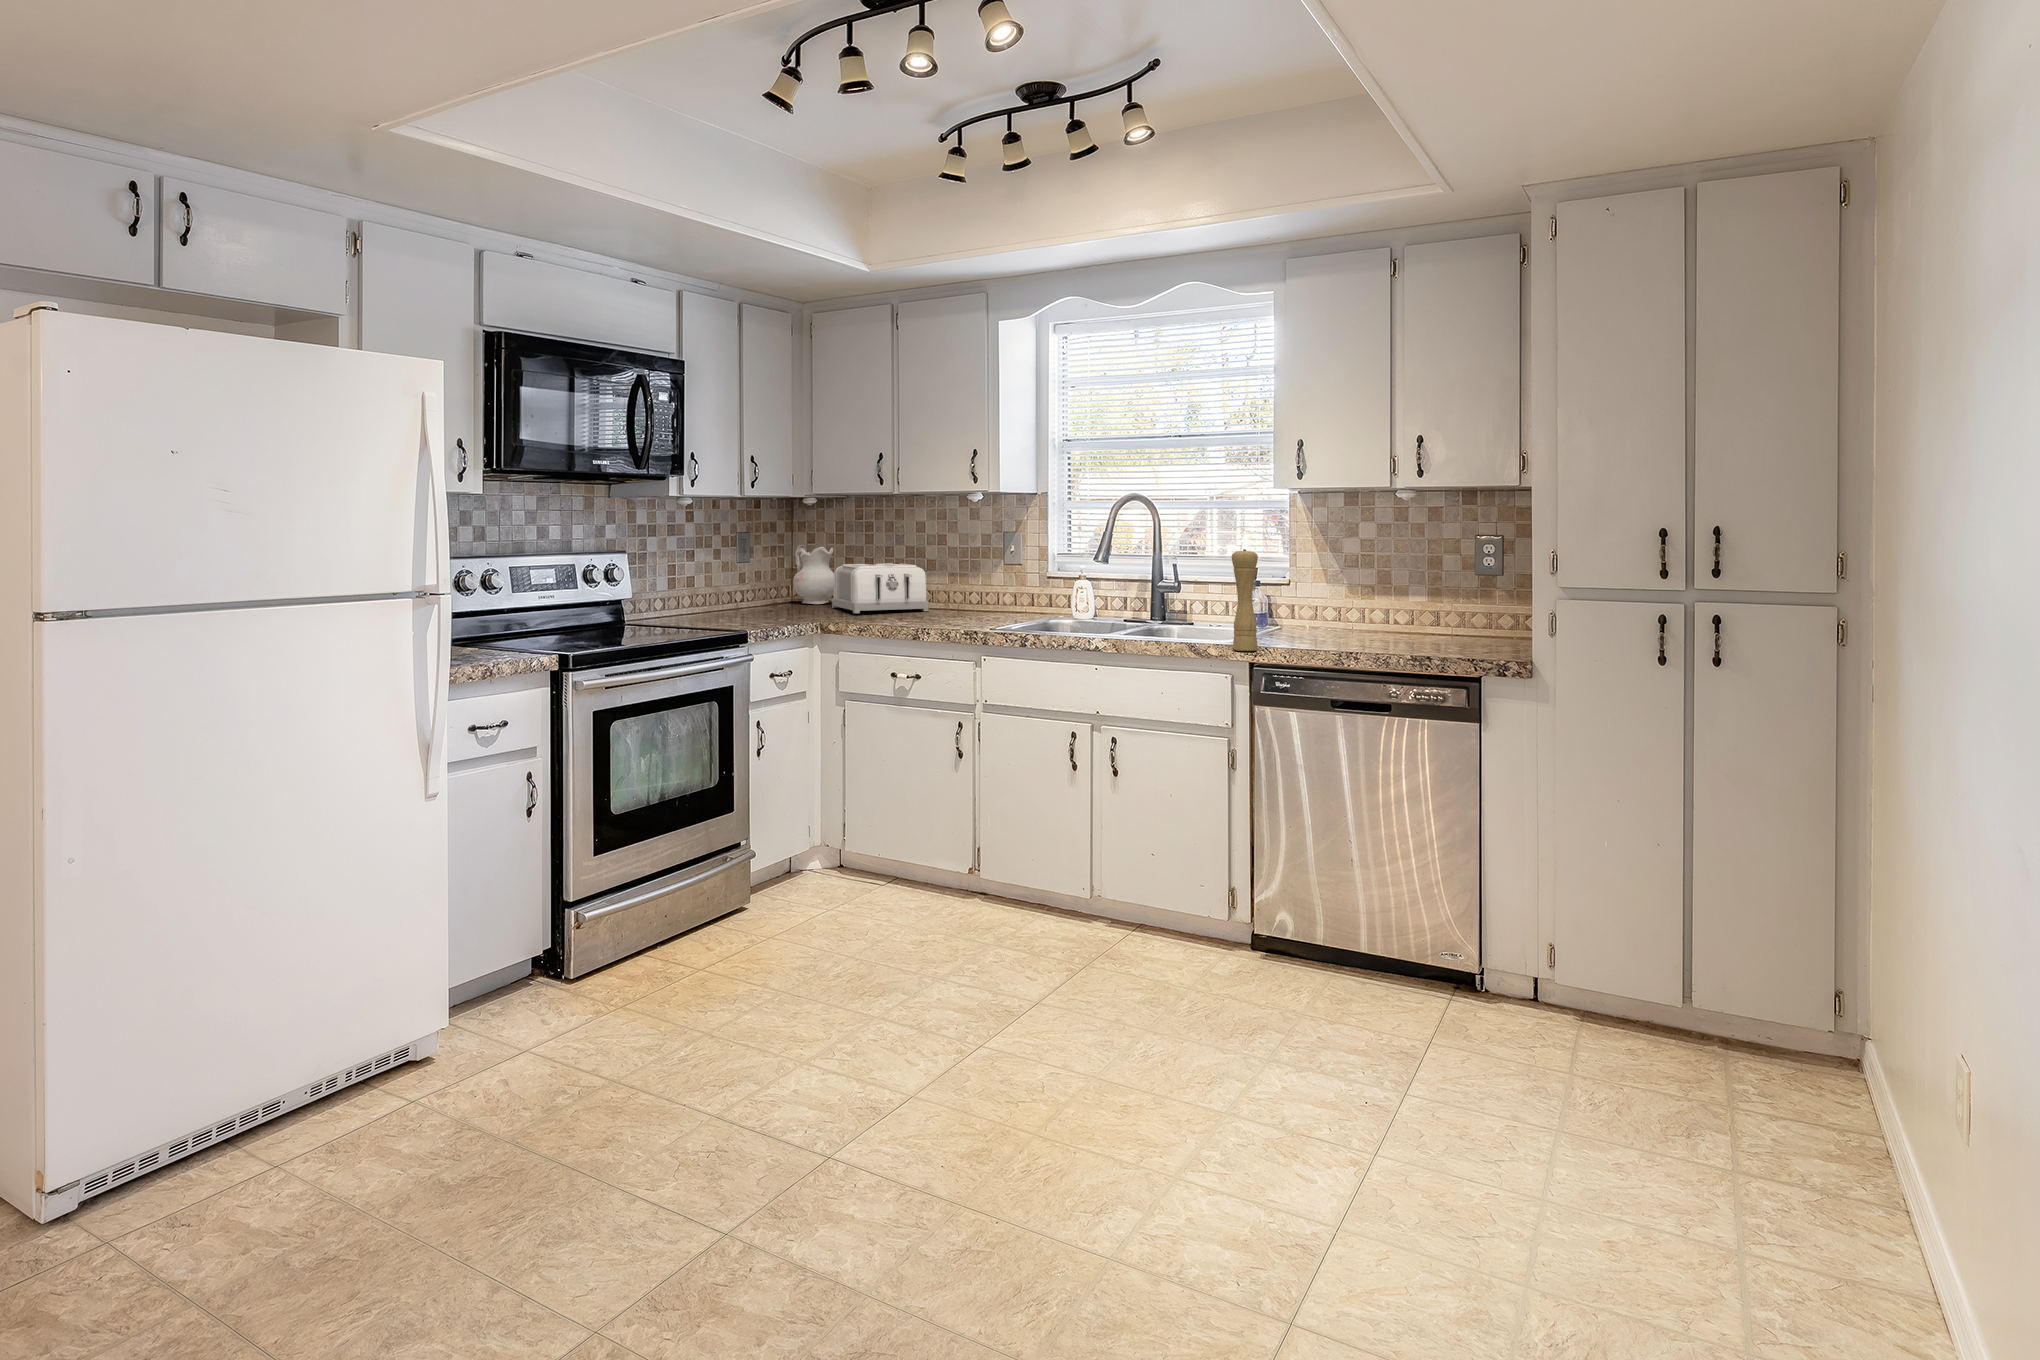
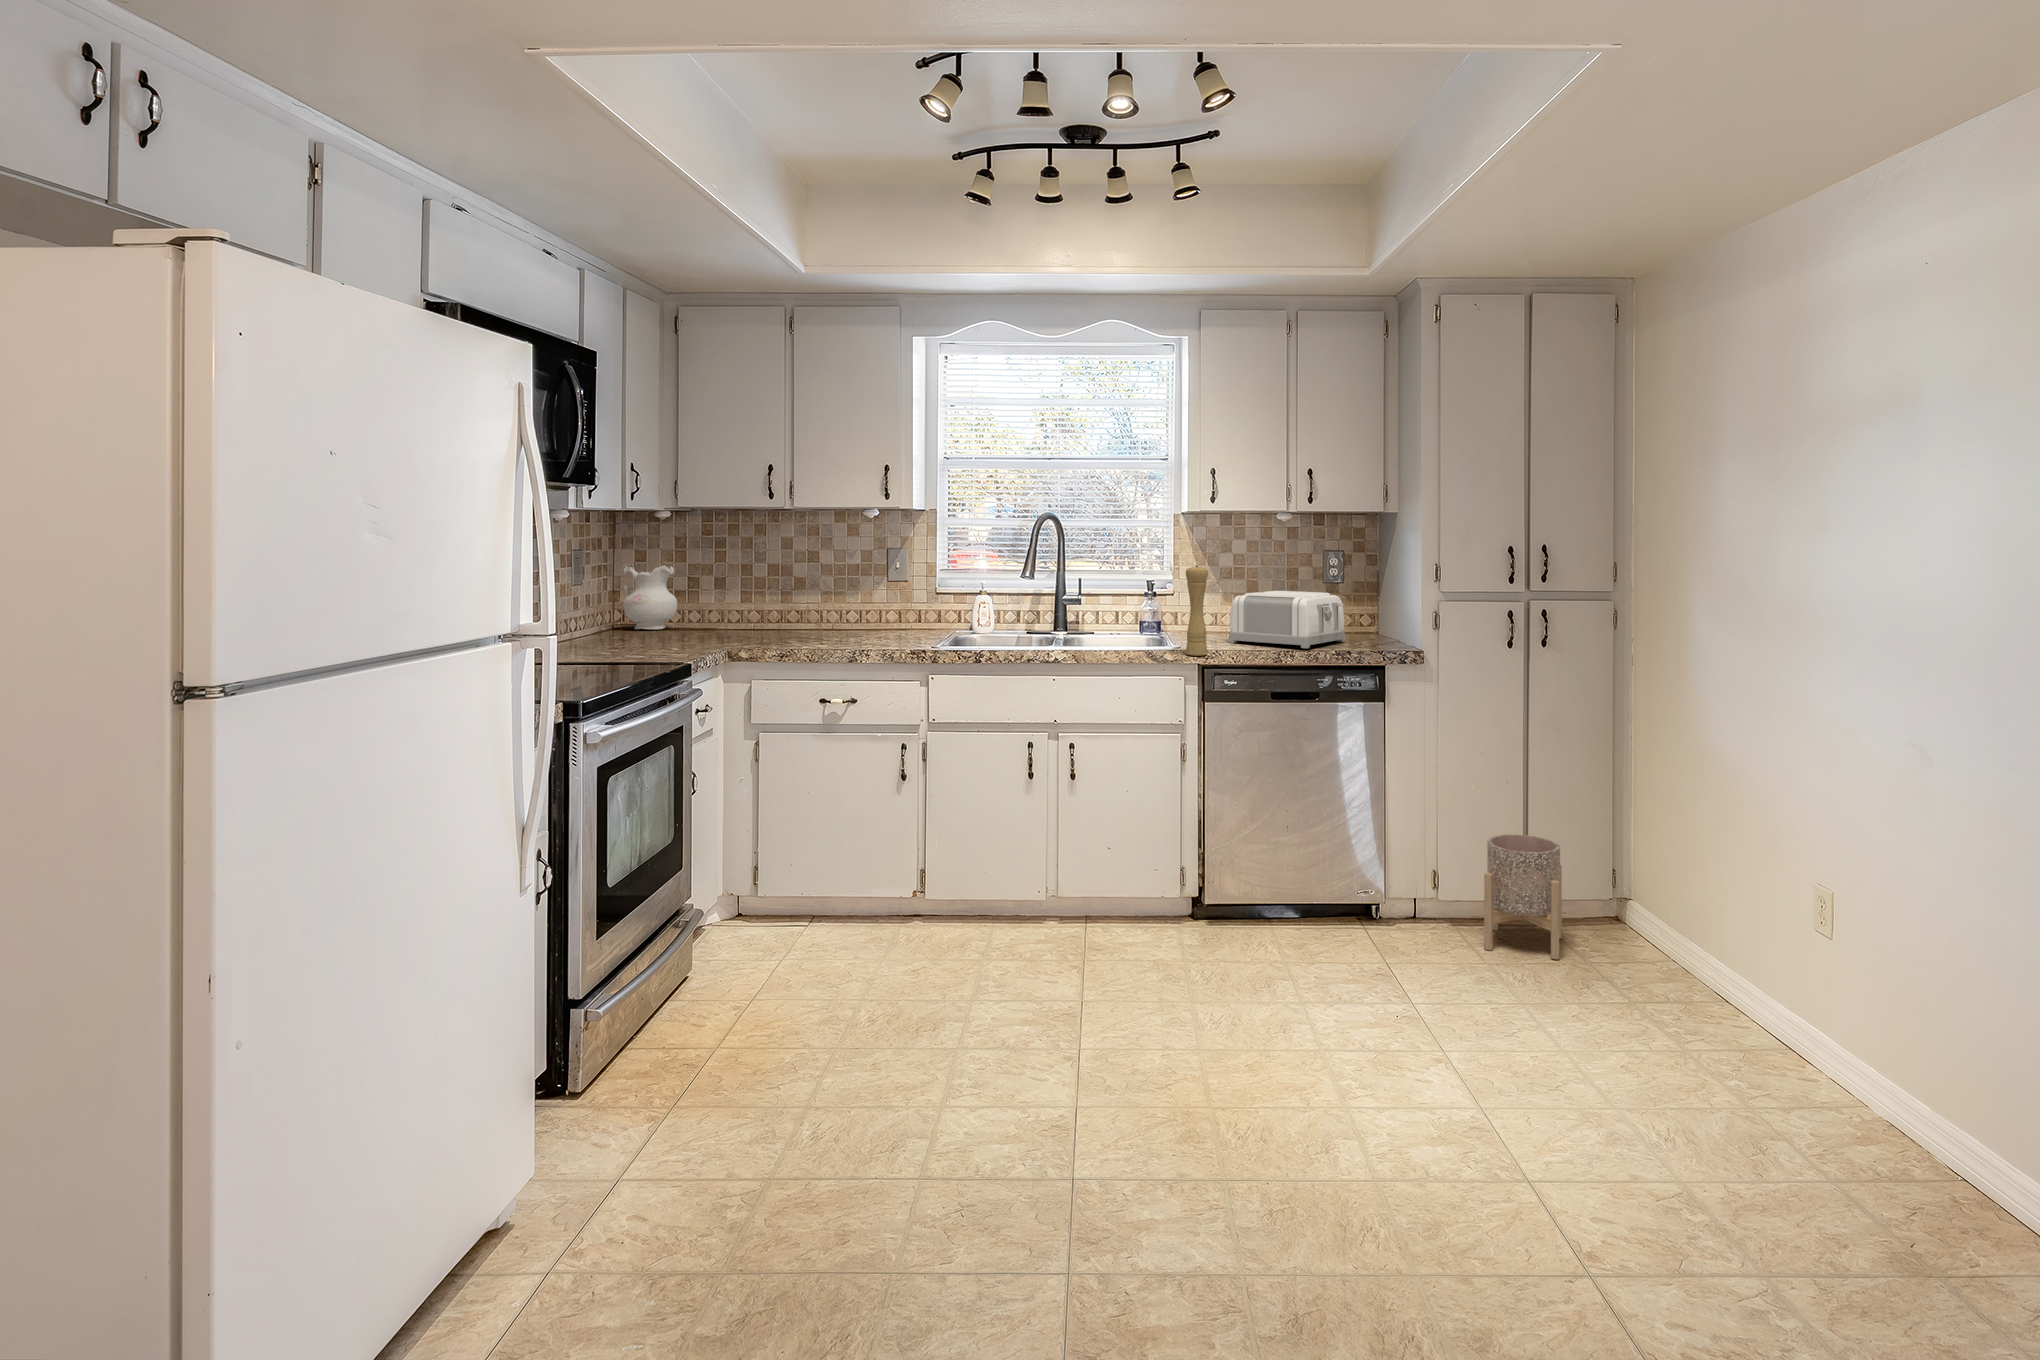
toaster: present [832,563,929,613] -> present [1229,591,1345,648]
planter: none [1582,911,1723,1088] -> present [1484,835,1562,959]

